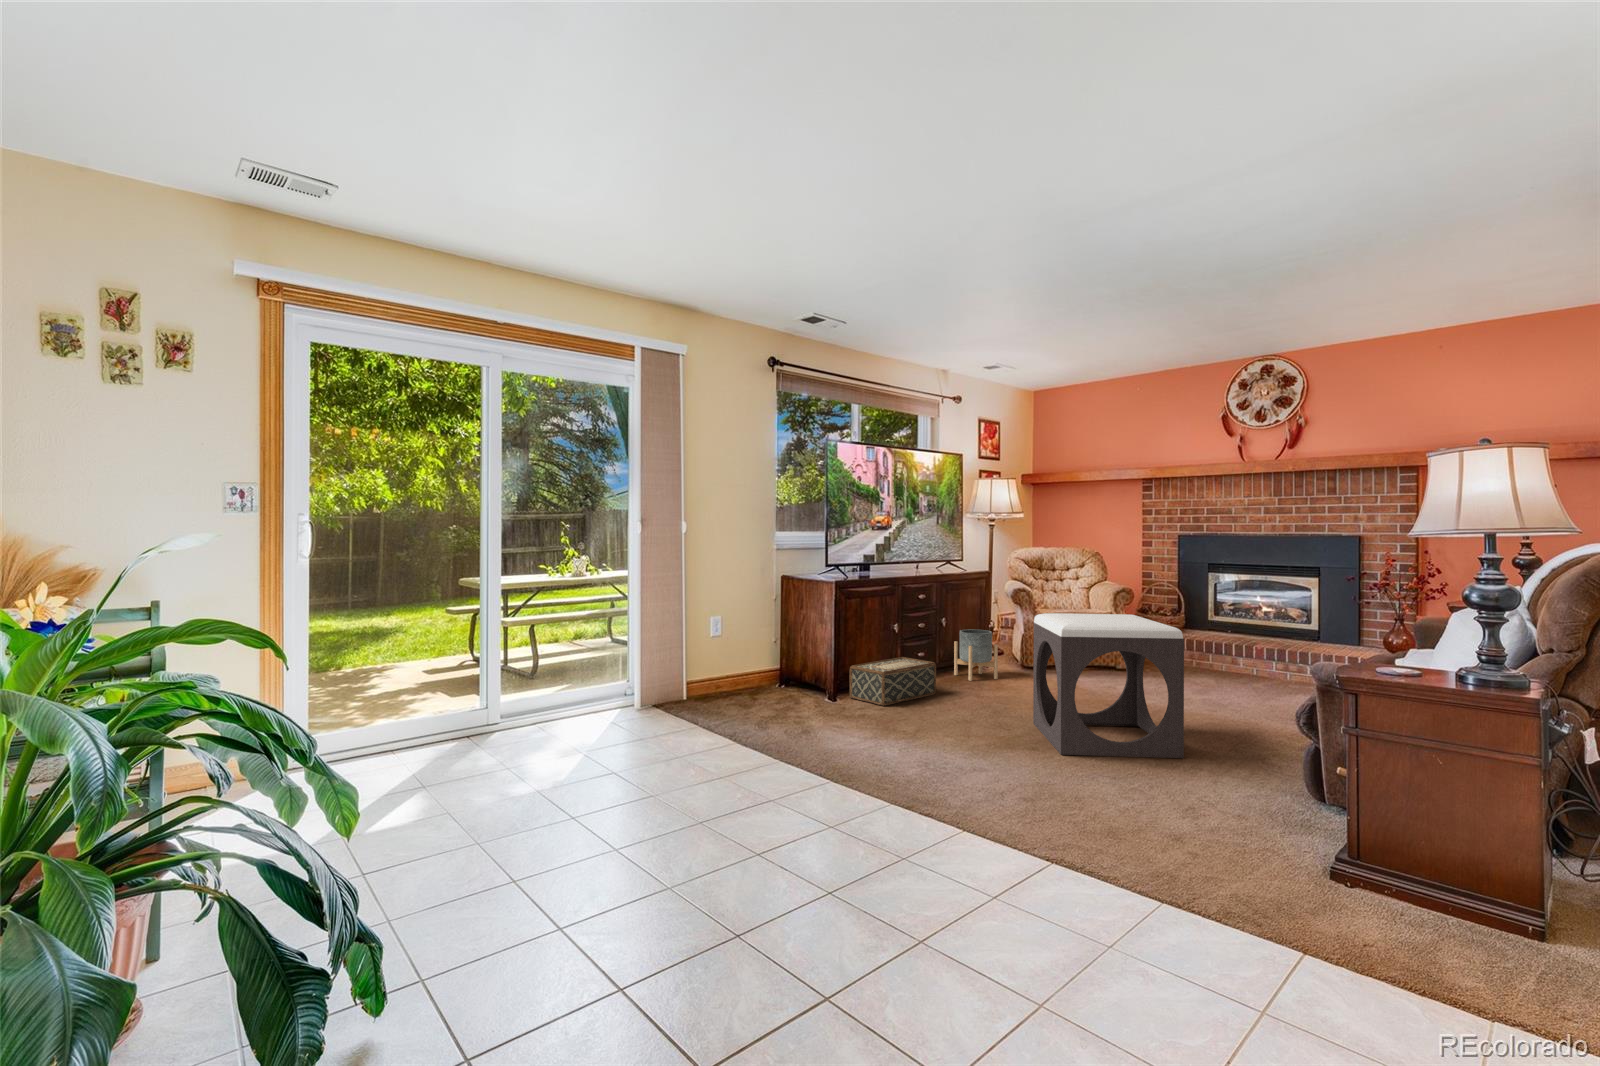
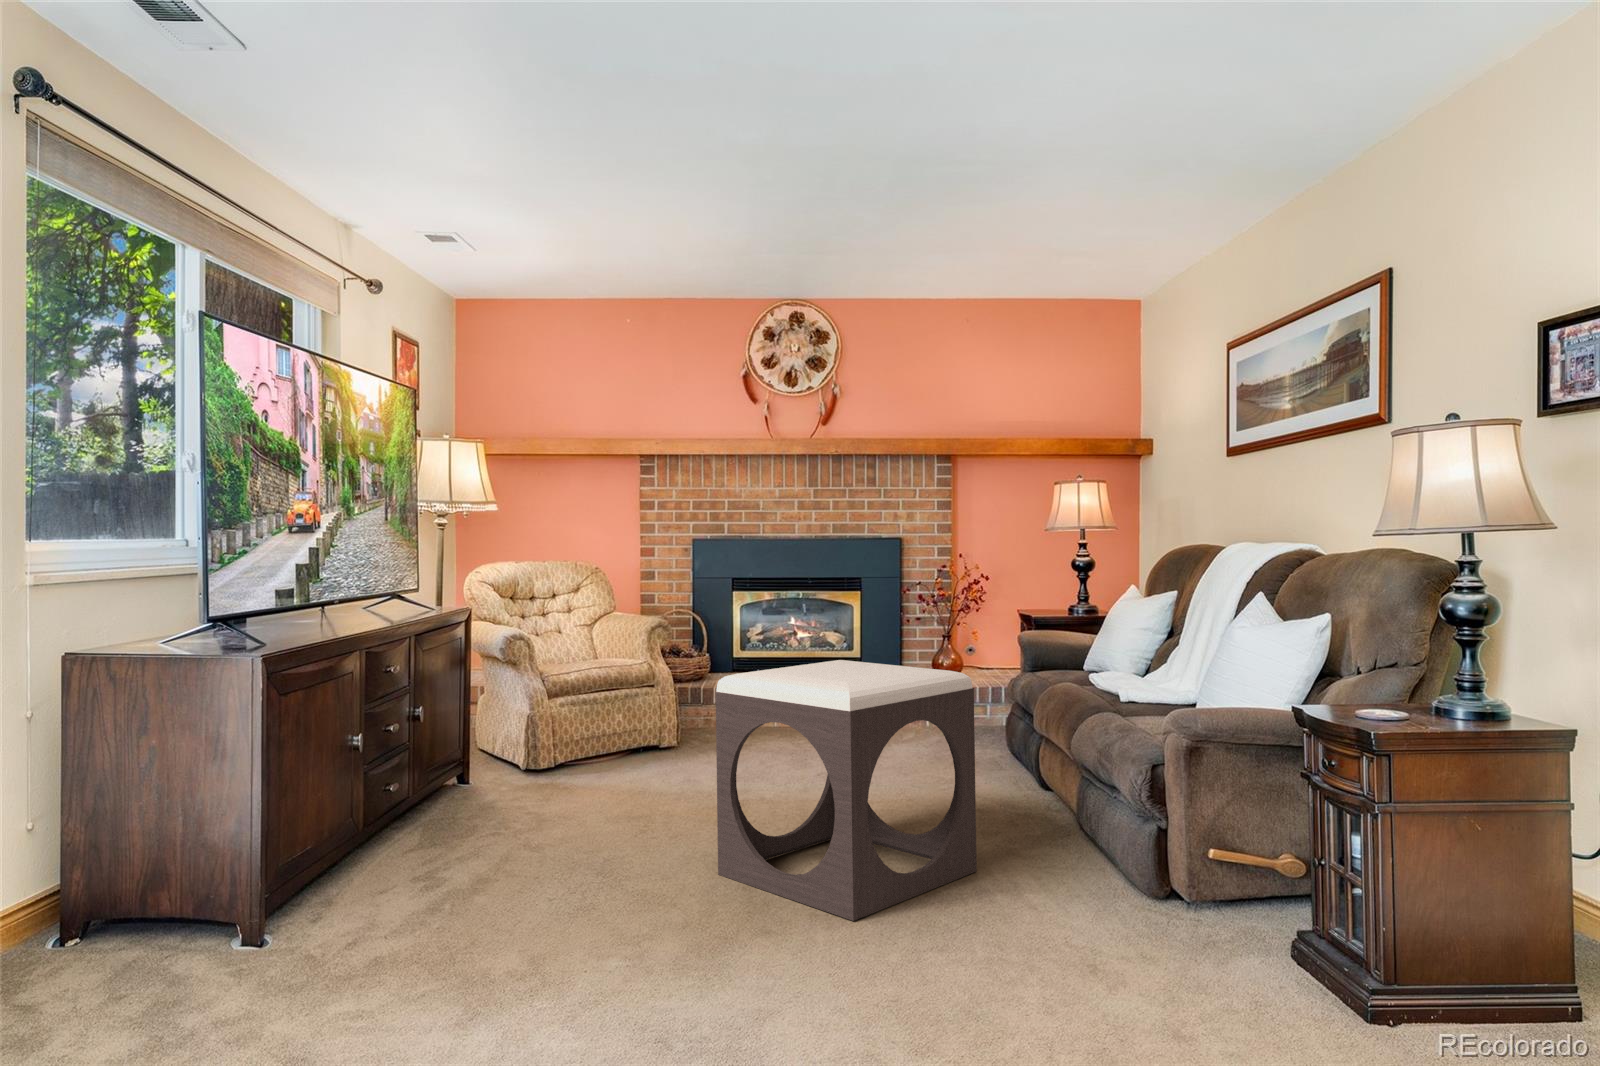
planter: present [954,629,998,681] -> none [440,718,526,818]
woven basket: present [850,657,936,706] -> none [308,798,472,921]

